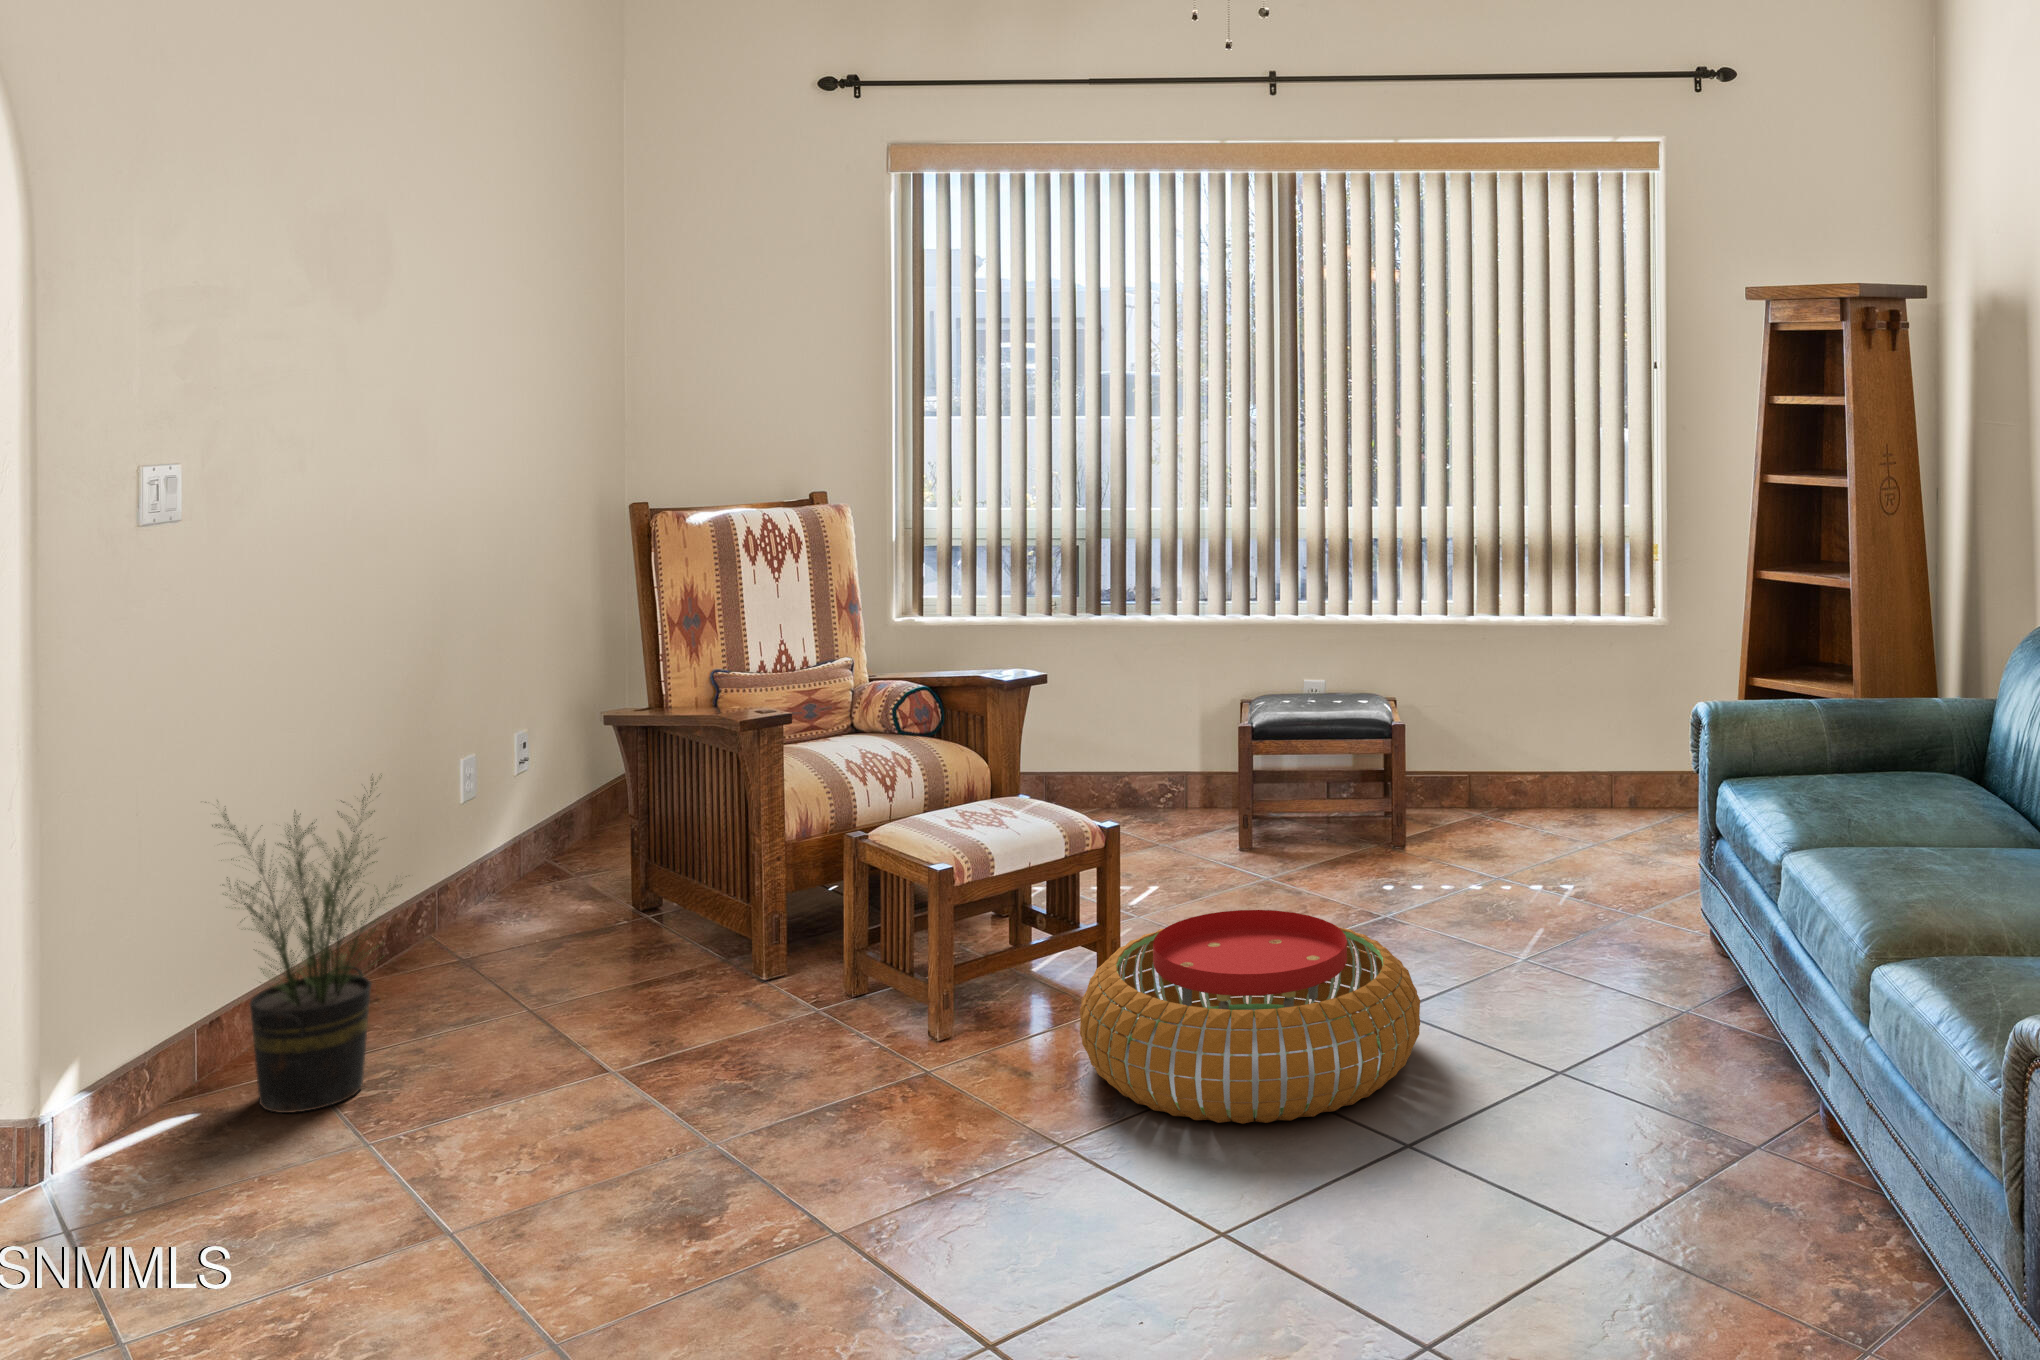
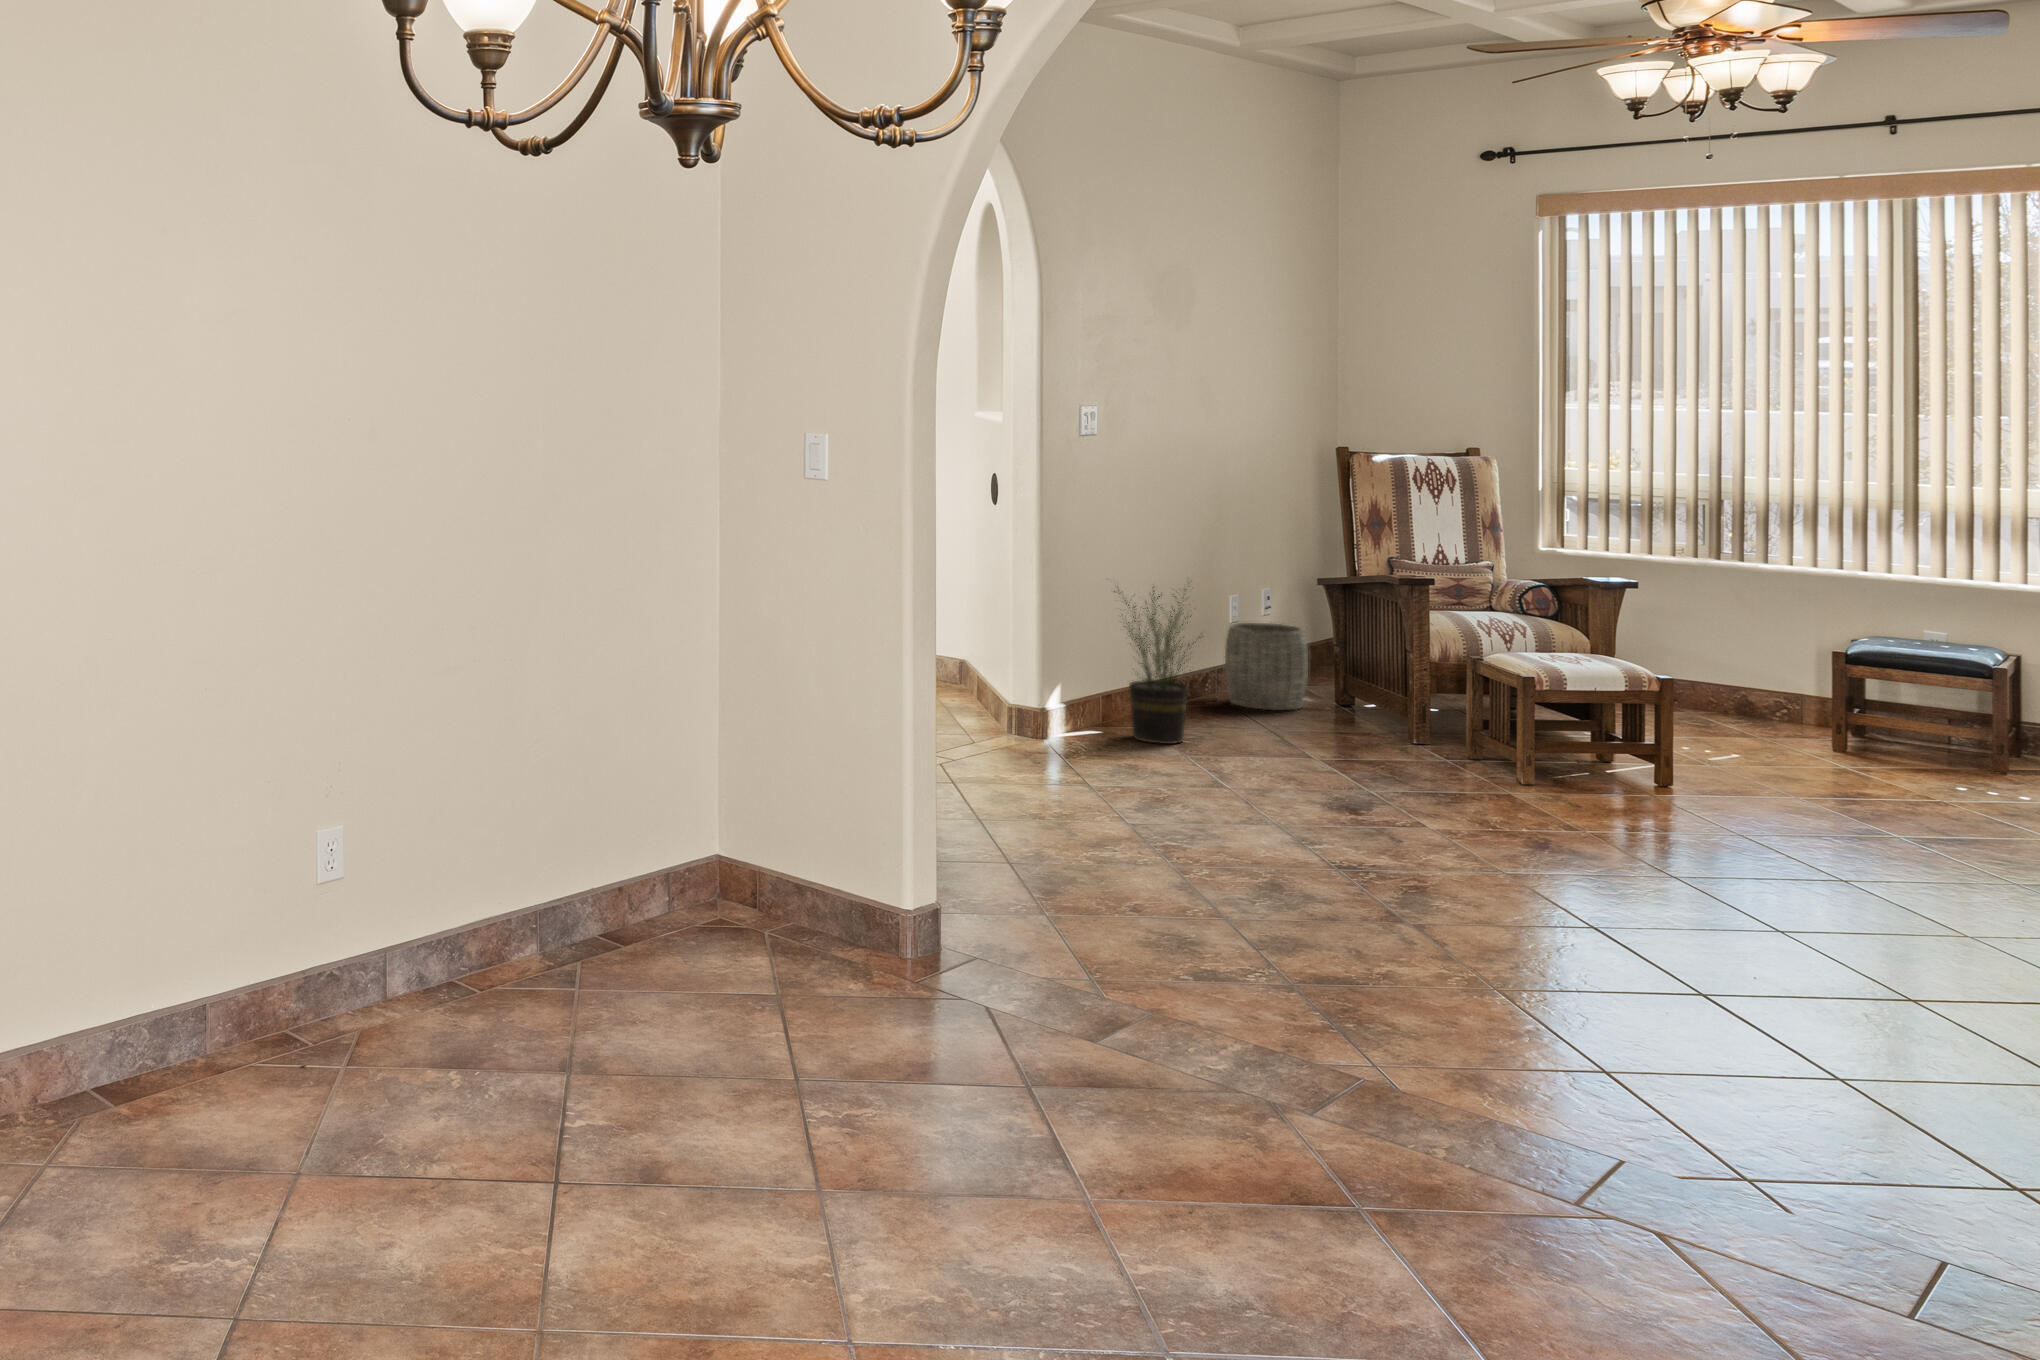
woven basket: none [452,791,589,948] -> present [1225,623,1308,710]
pouf: present [1080,910,1420,1124] -> none [1618,731,1895,852]

